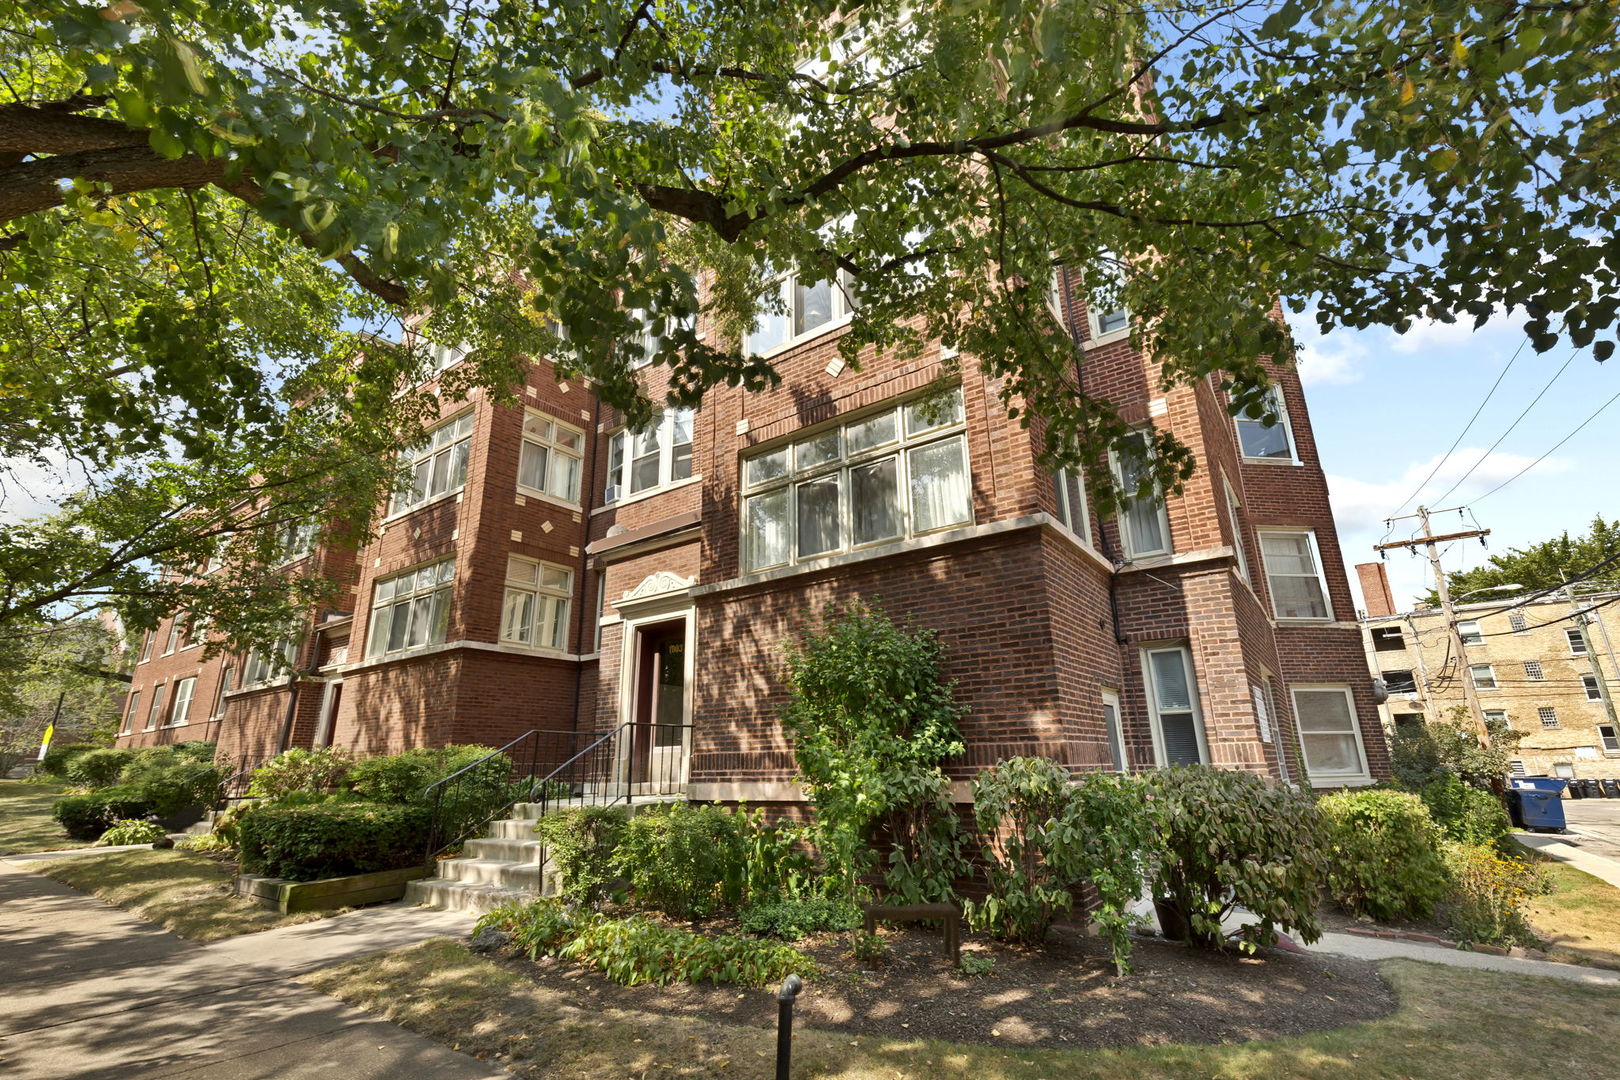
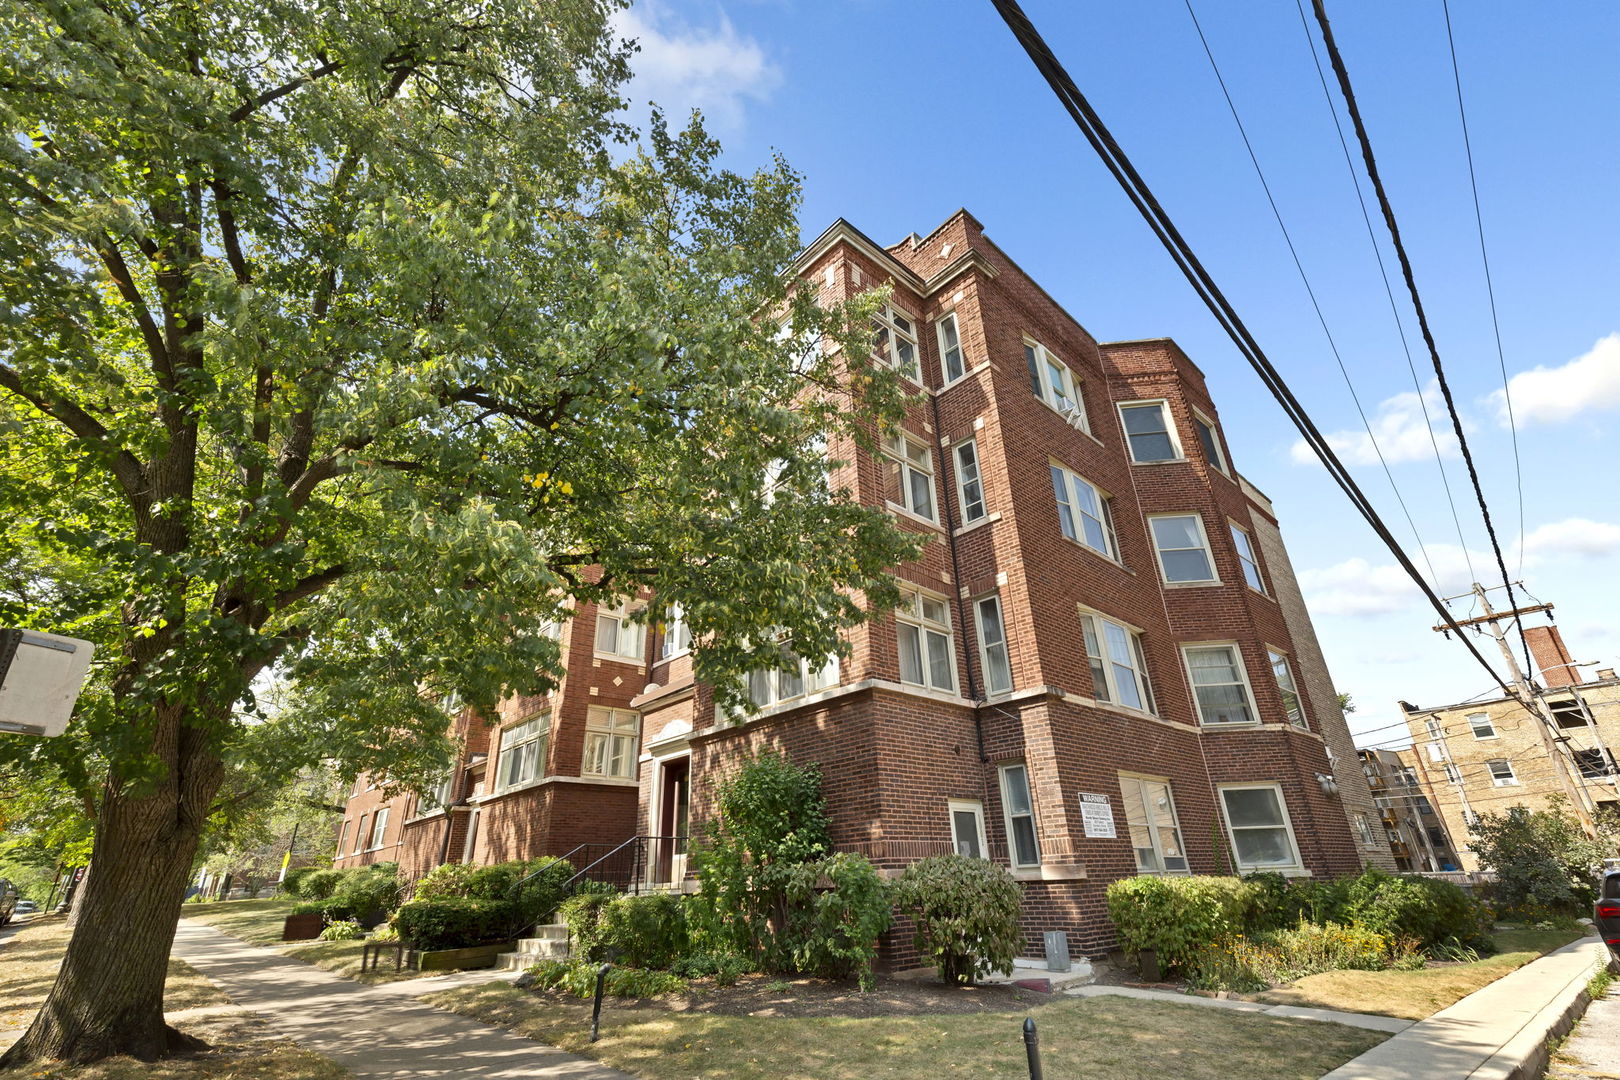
wooden crate: none [34,809,104,847] -> present [282,914,322,940]
watering can: none [1405,882,1442,937] -> present [1139,941,1162,982]
bench: present [863,903,961,970] -> present [361,942,416,973]

